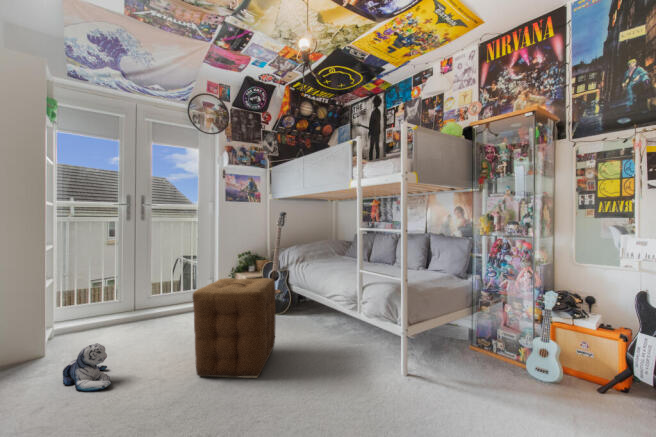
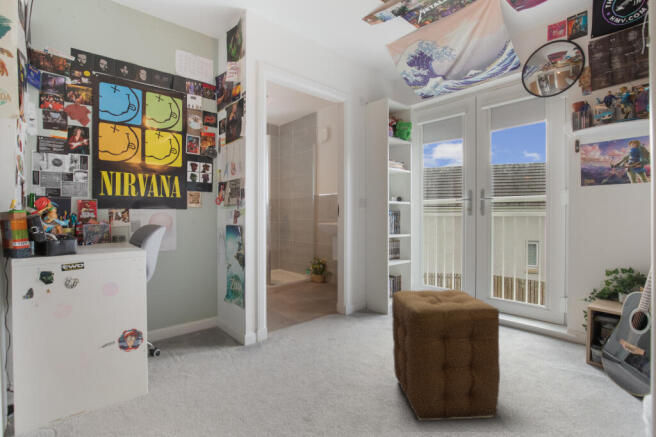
plush toy: present [63,343,111,391] -> none [355,312,385,348]

